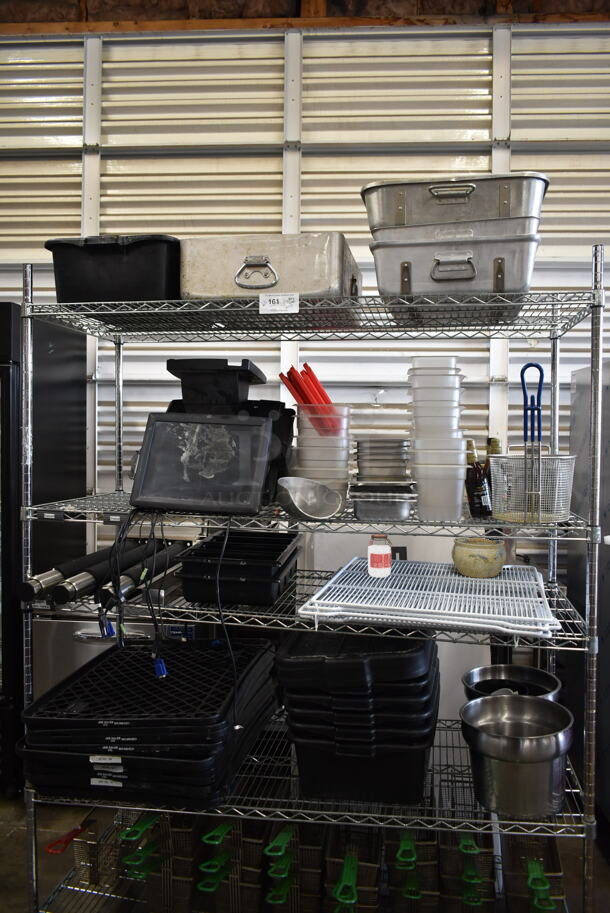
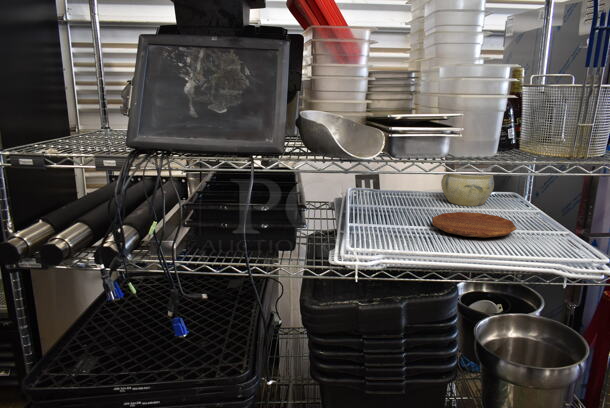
jar: present [368,534,392,577] -> none [371,169,396,211]
tray: none [408,580,490,600] -> present [432,212,517,237]

